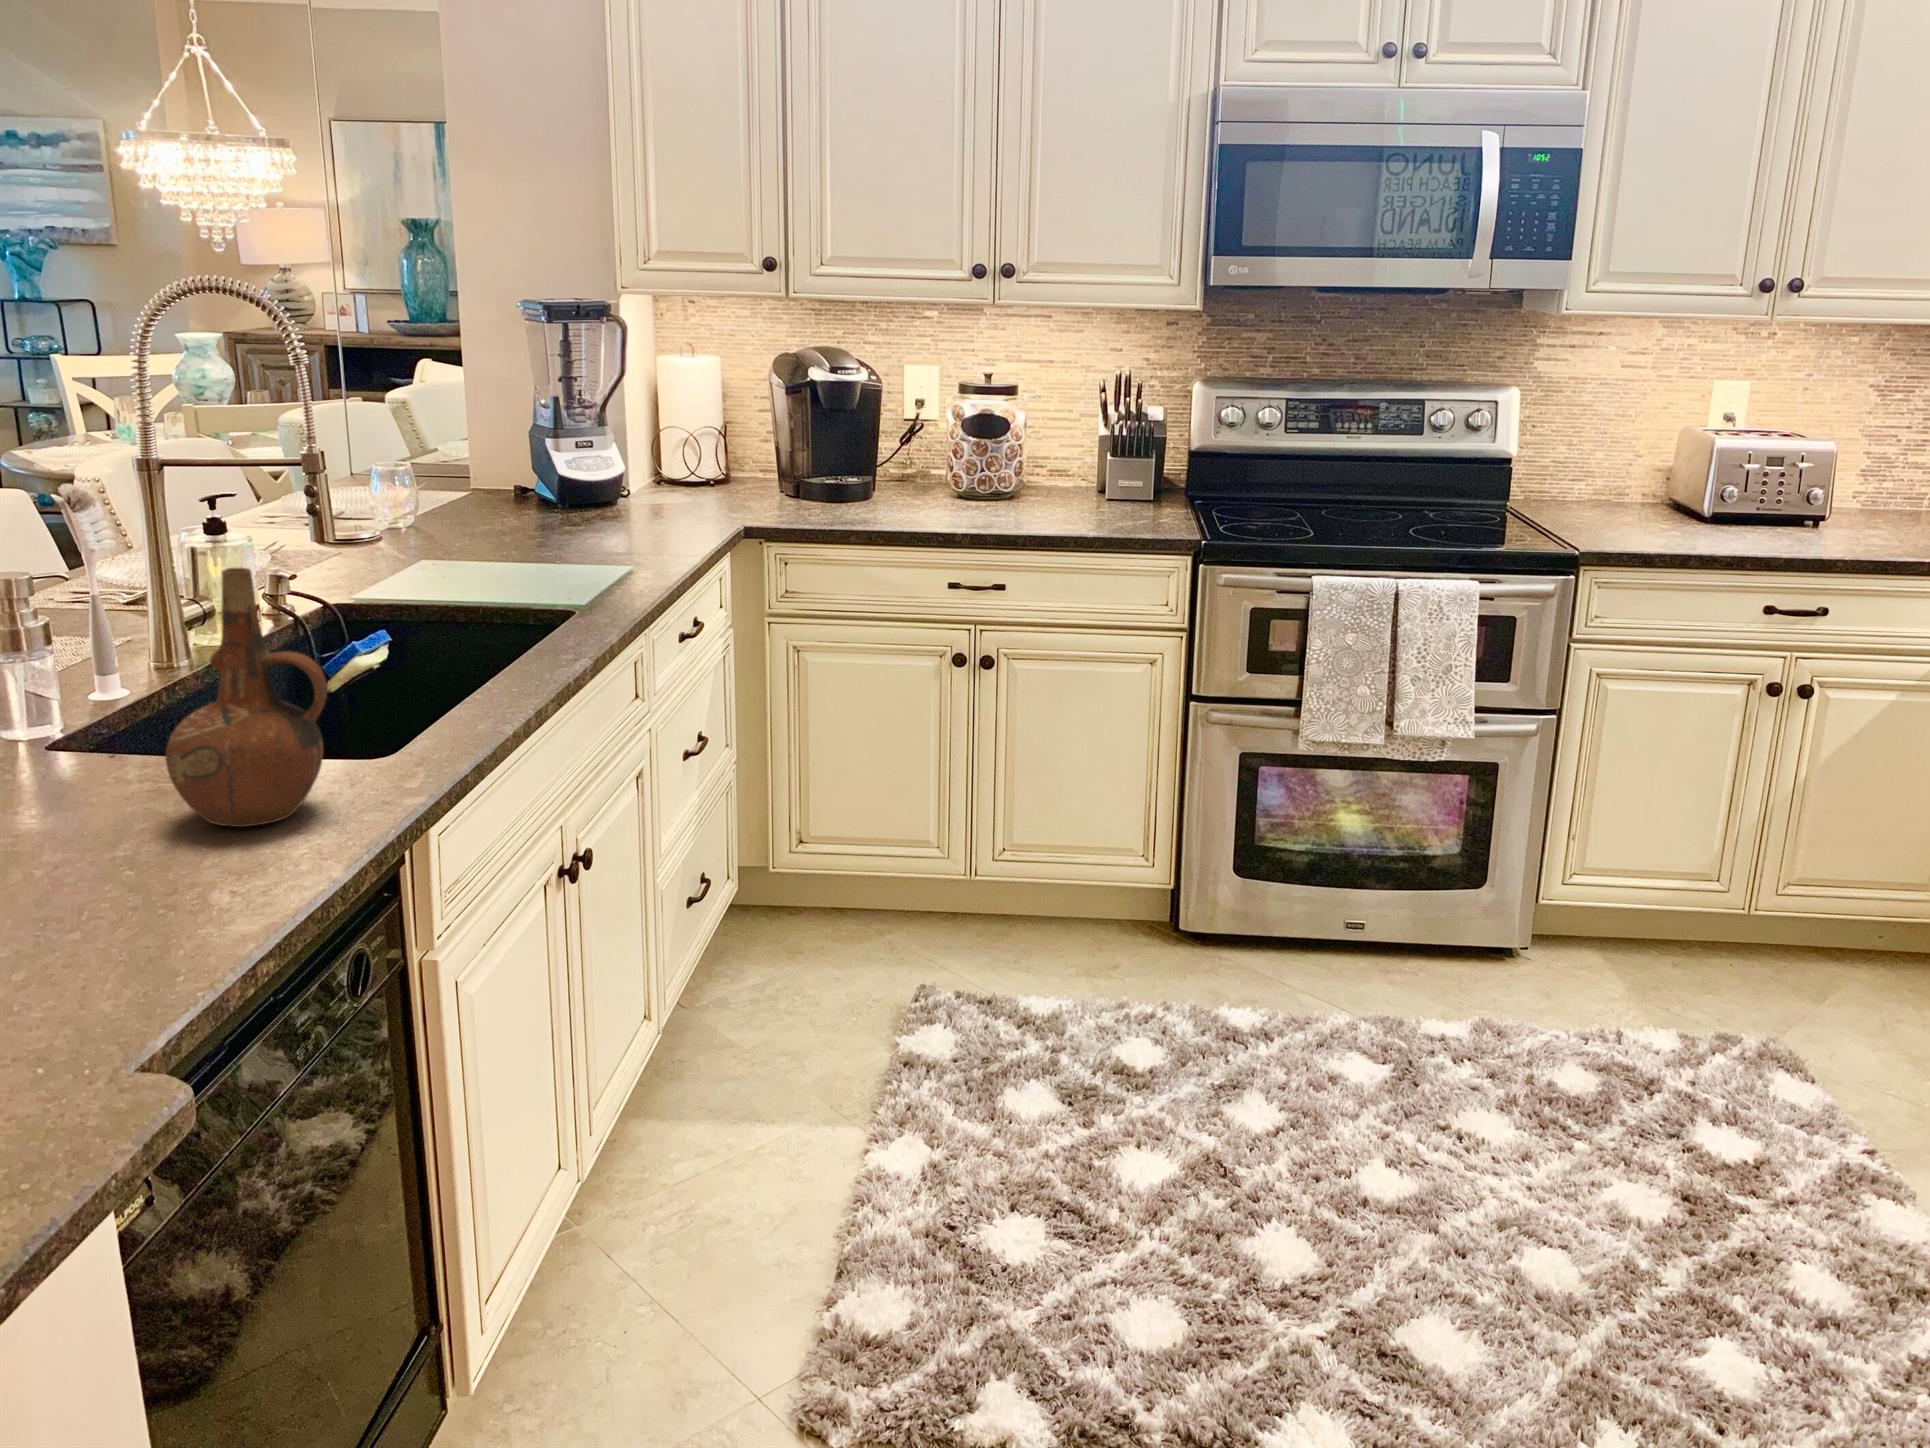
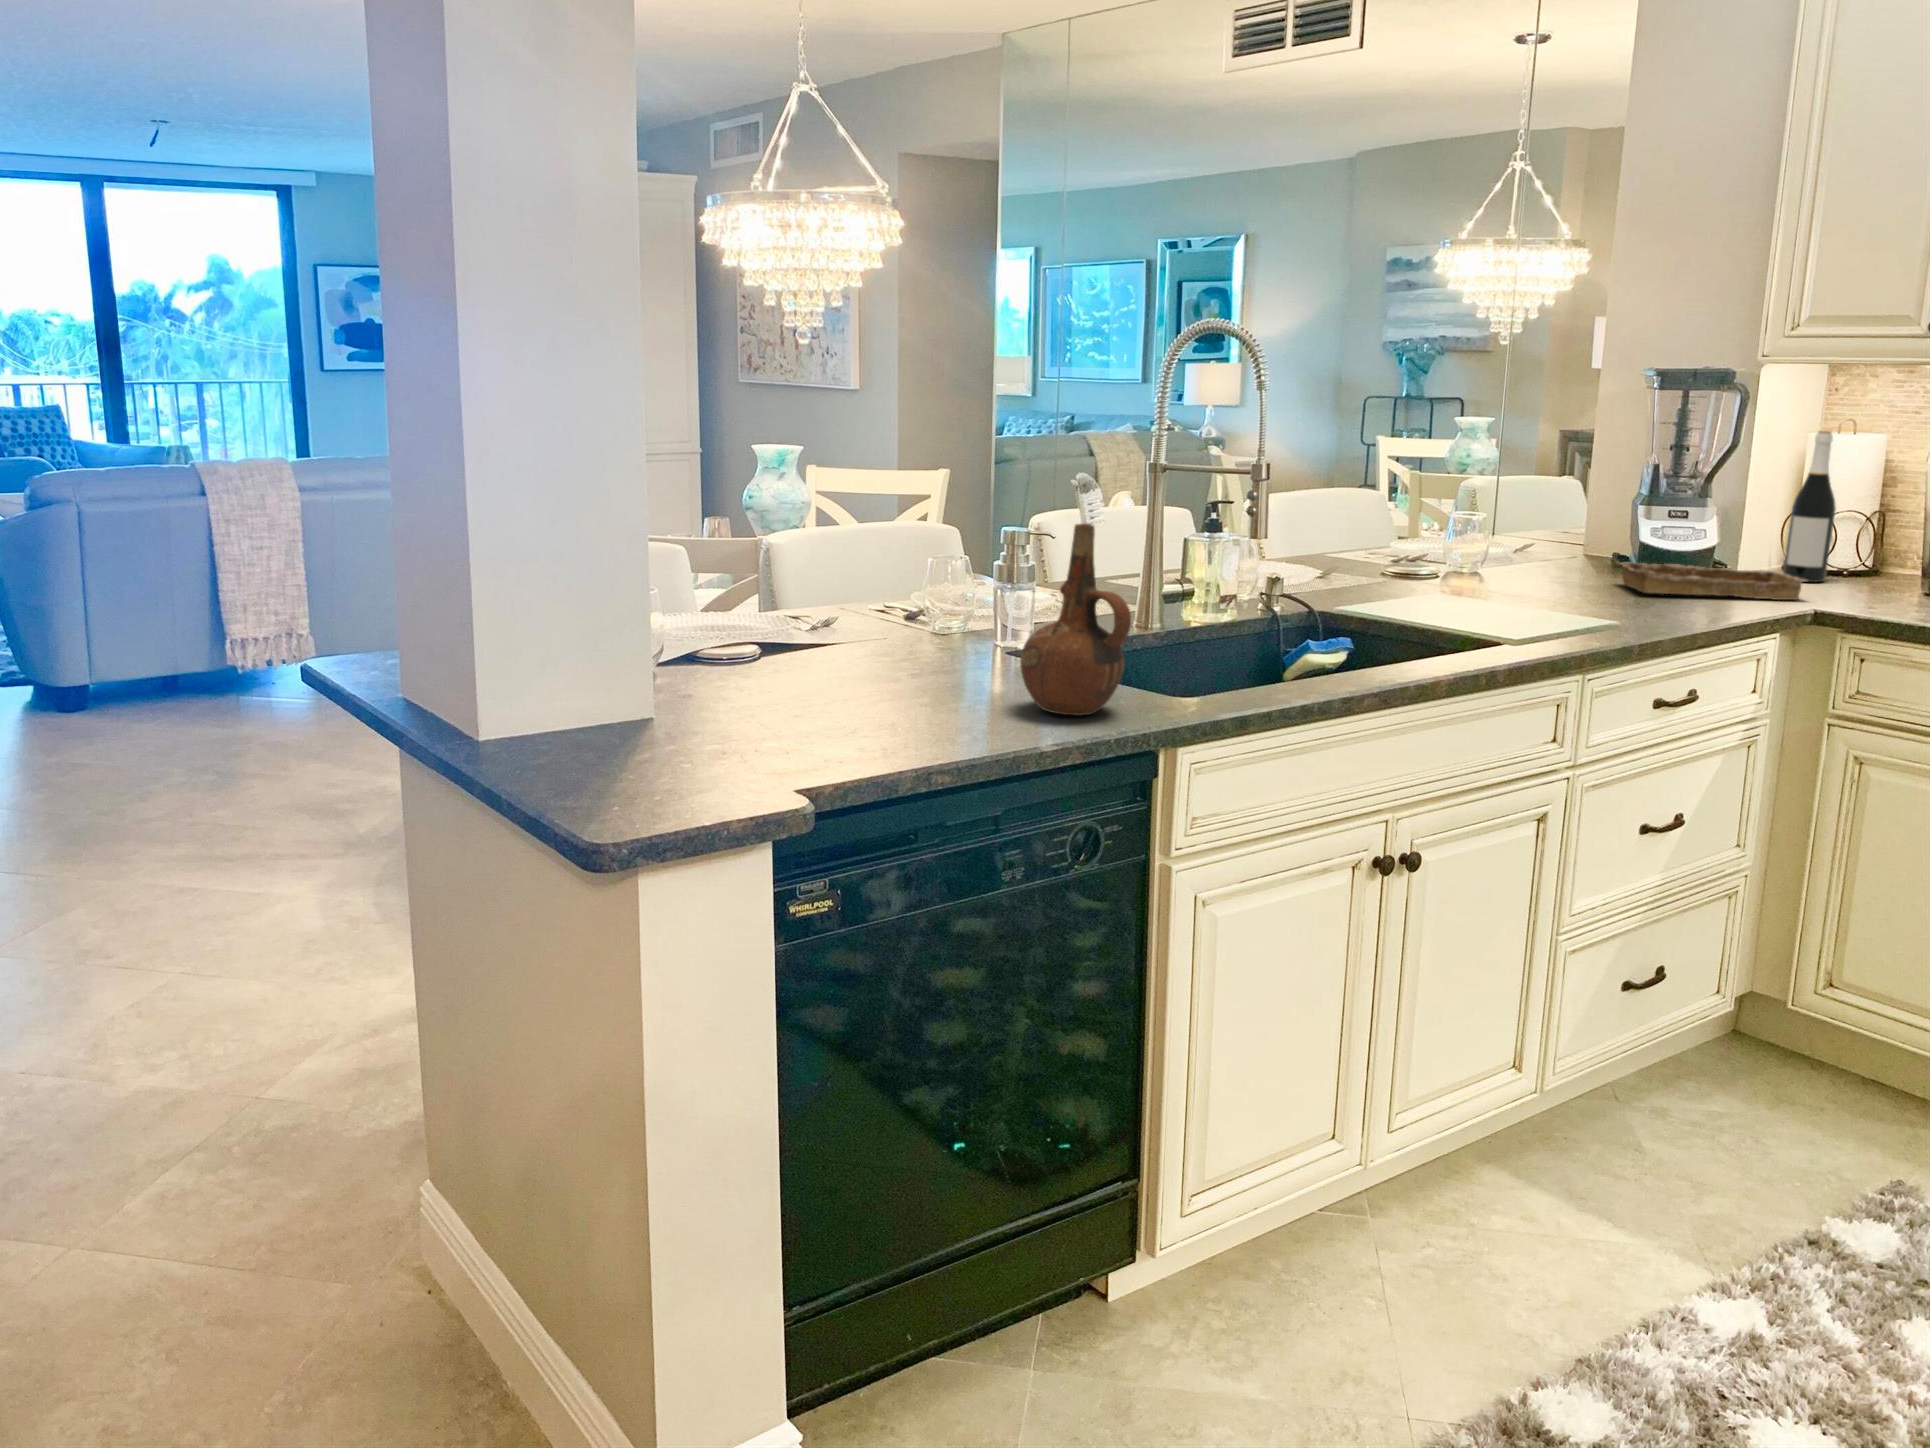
wine bottle: none [671,358,708,496] -> present [1783,431,1836,582]
tray: none [553,491,726,529] -> present [1620,562,1807,600]

